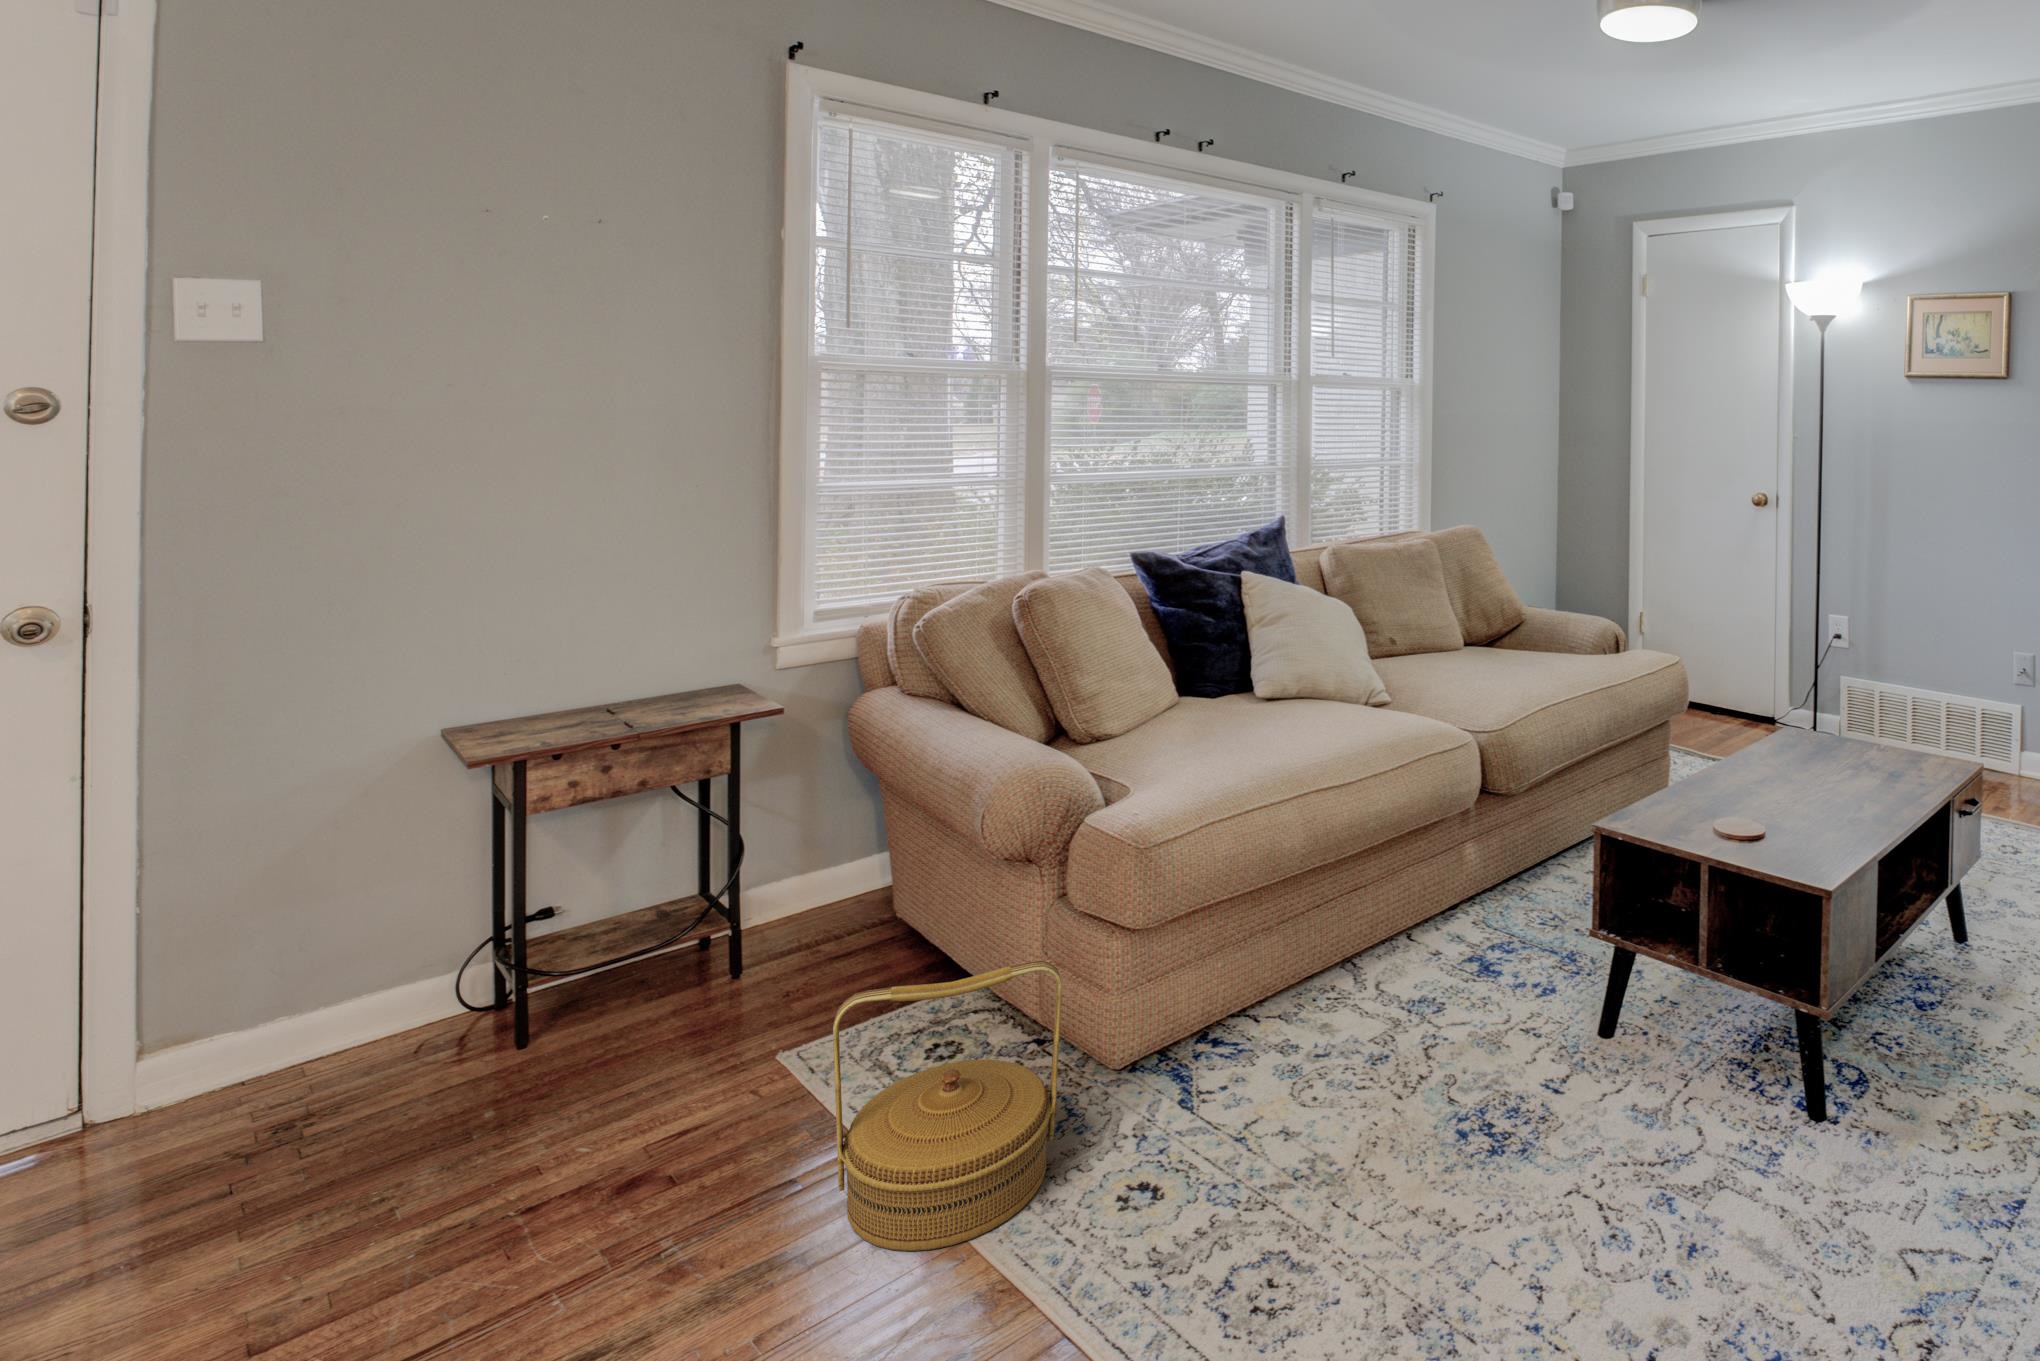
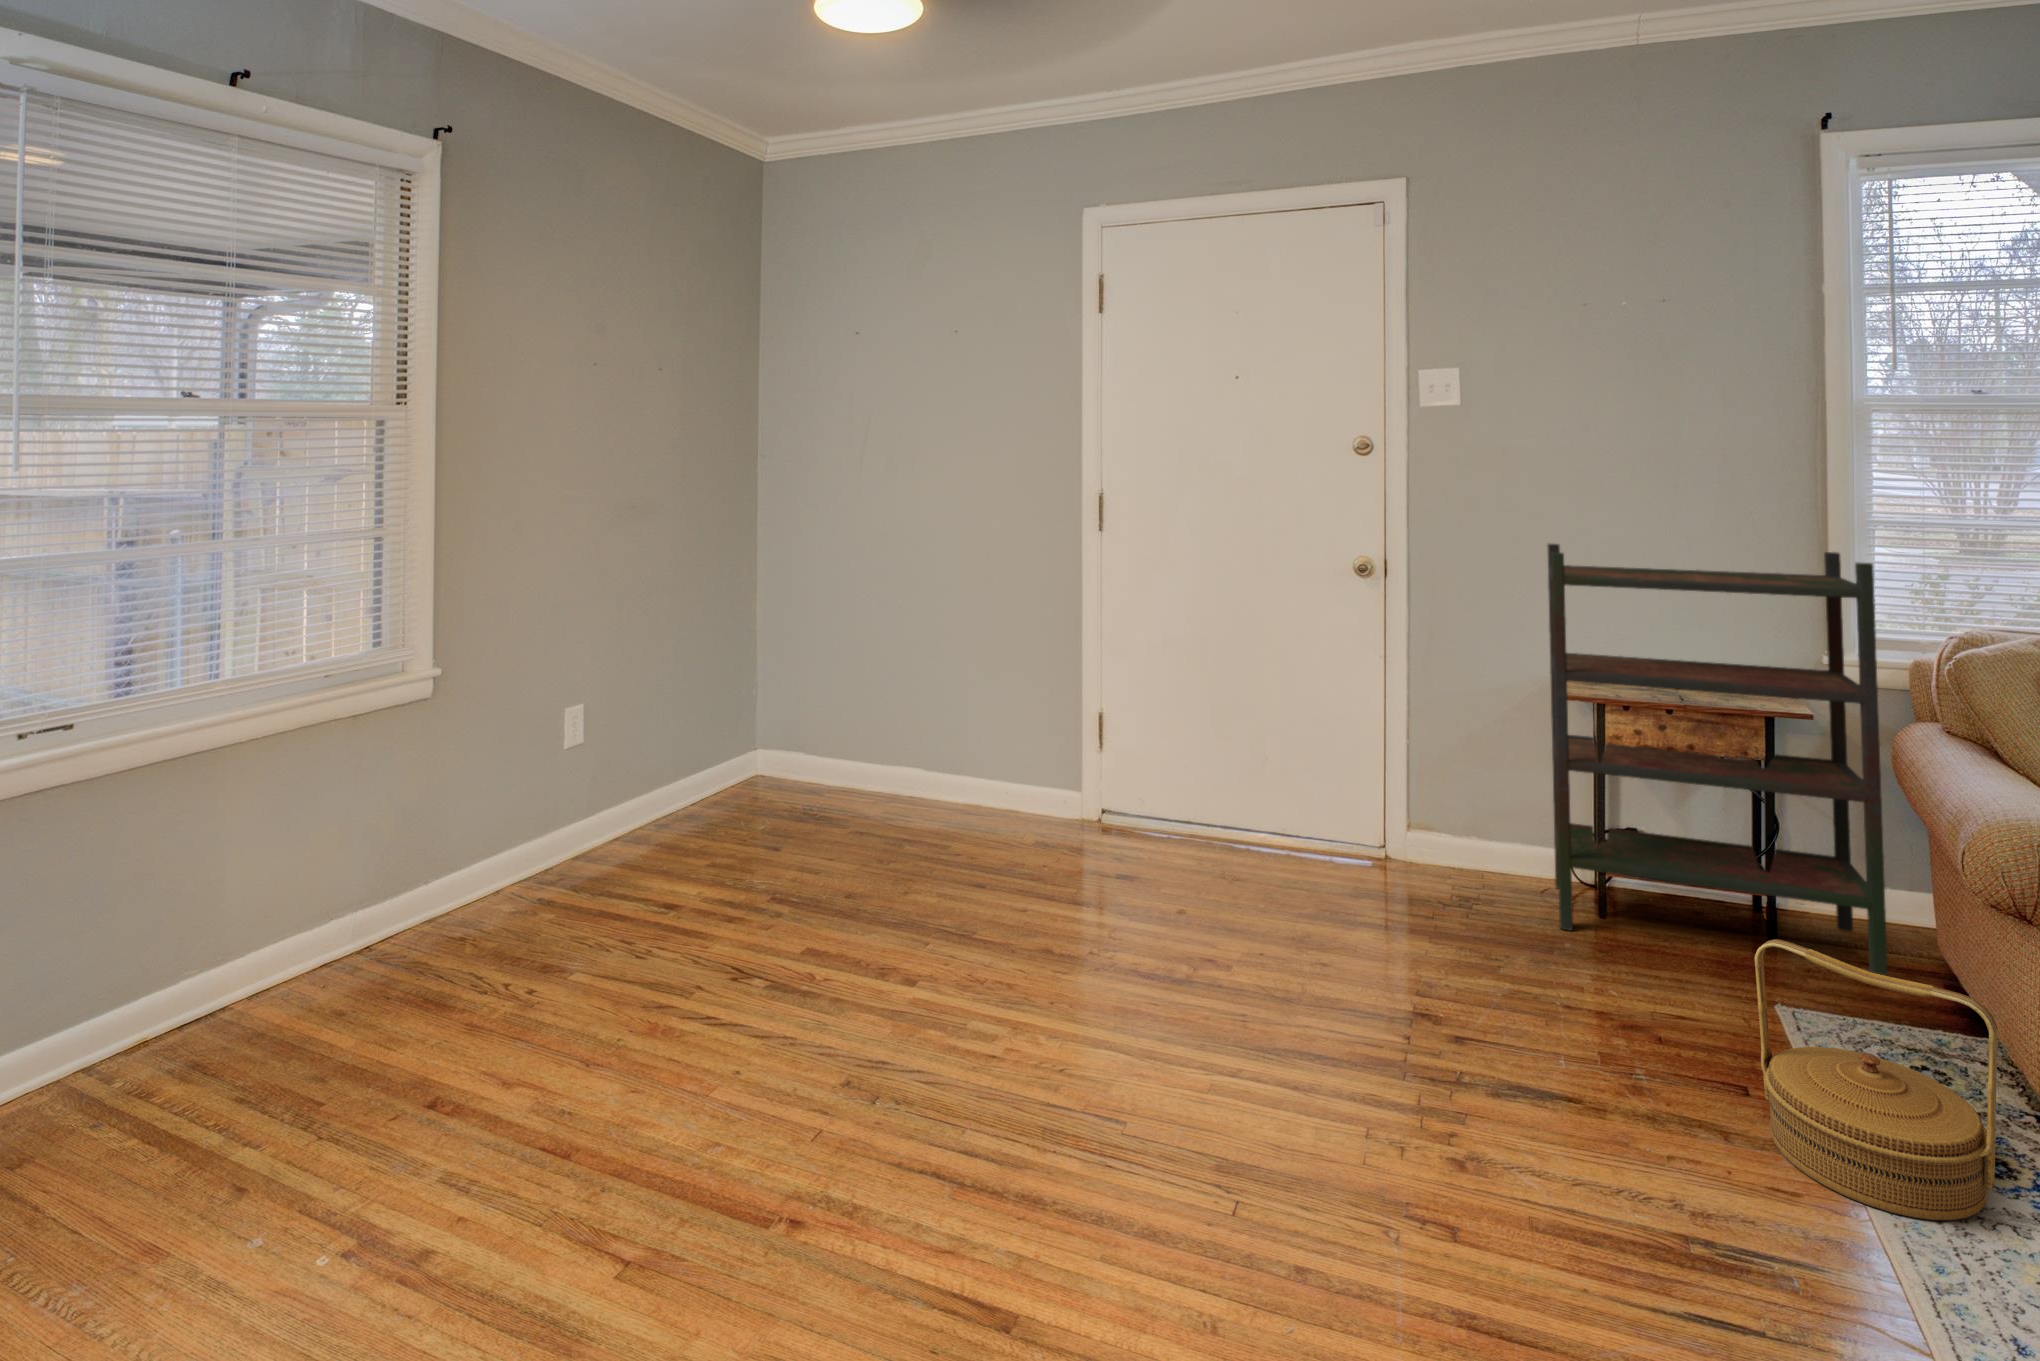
bookshelf: none [418,521,862,1119] -> present [1548,544,1888,976]

